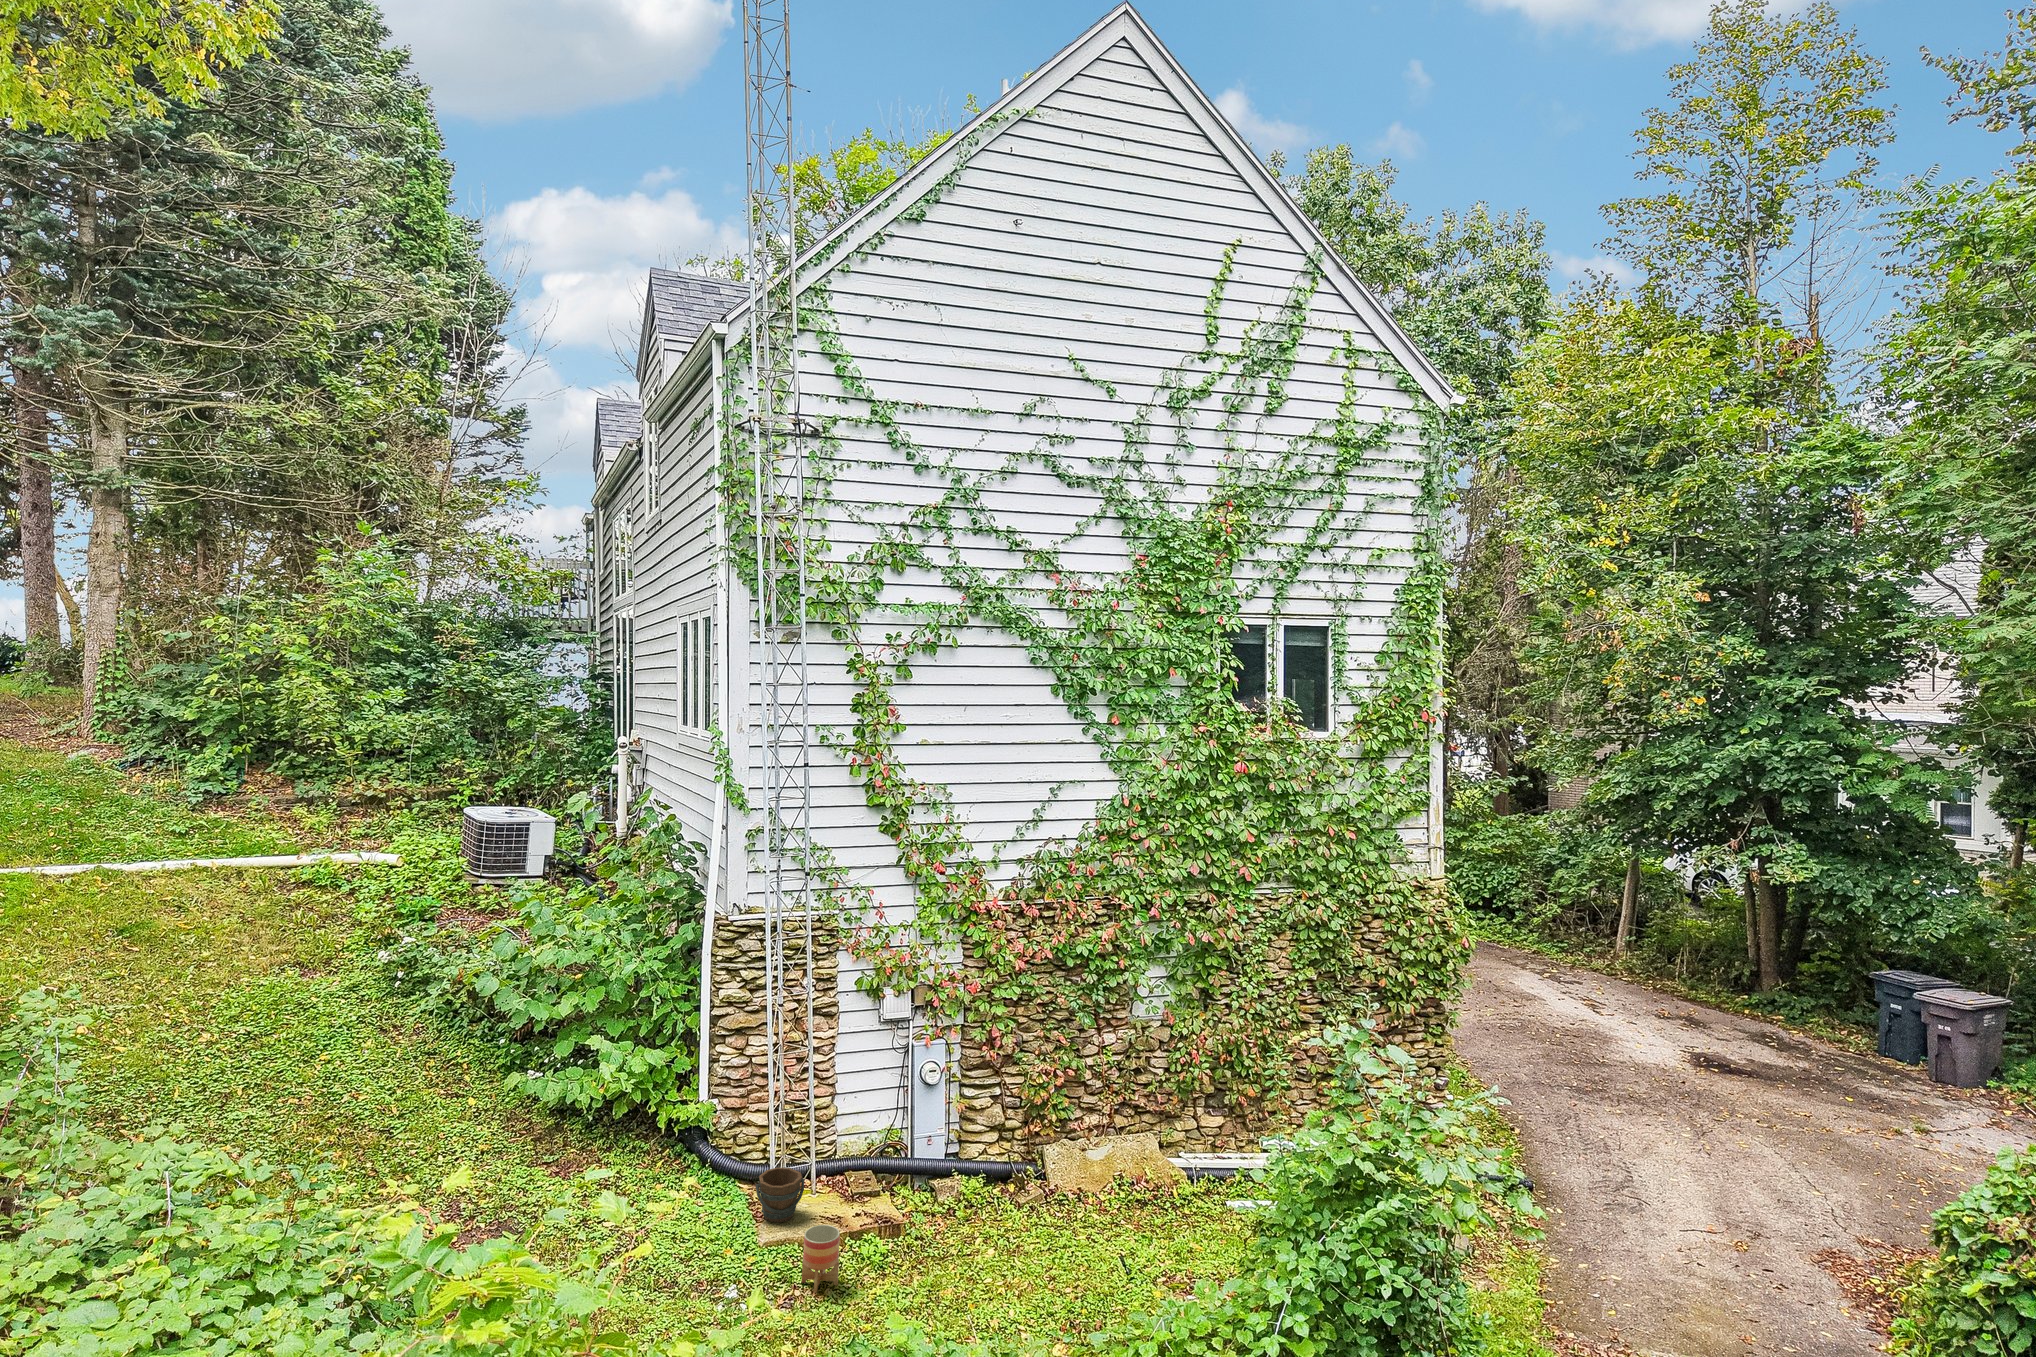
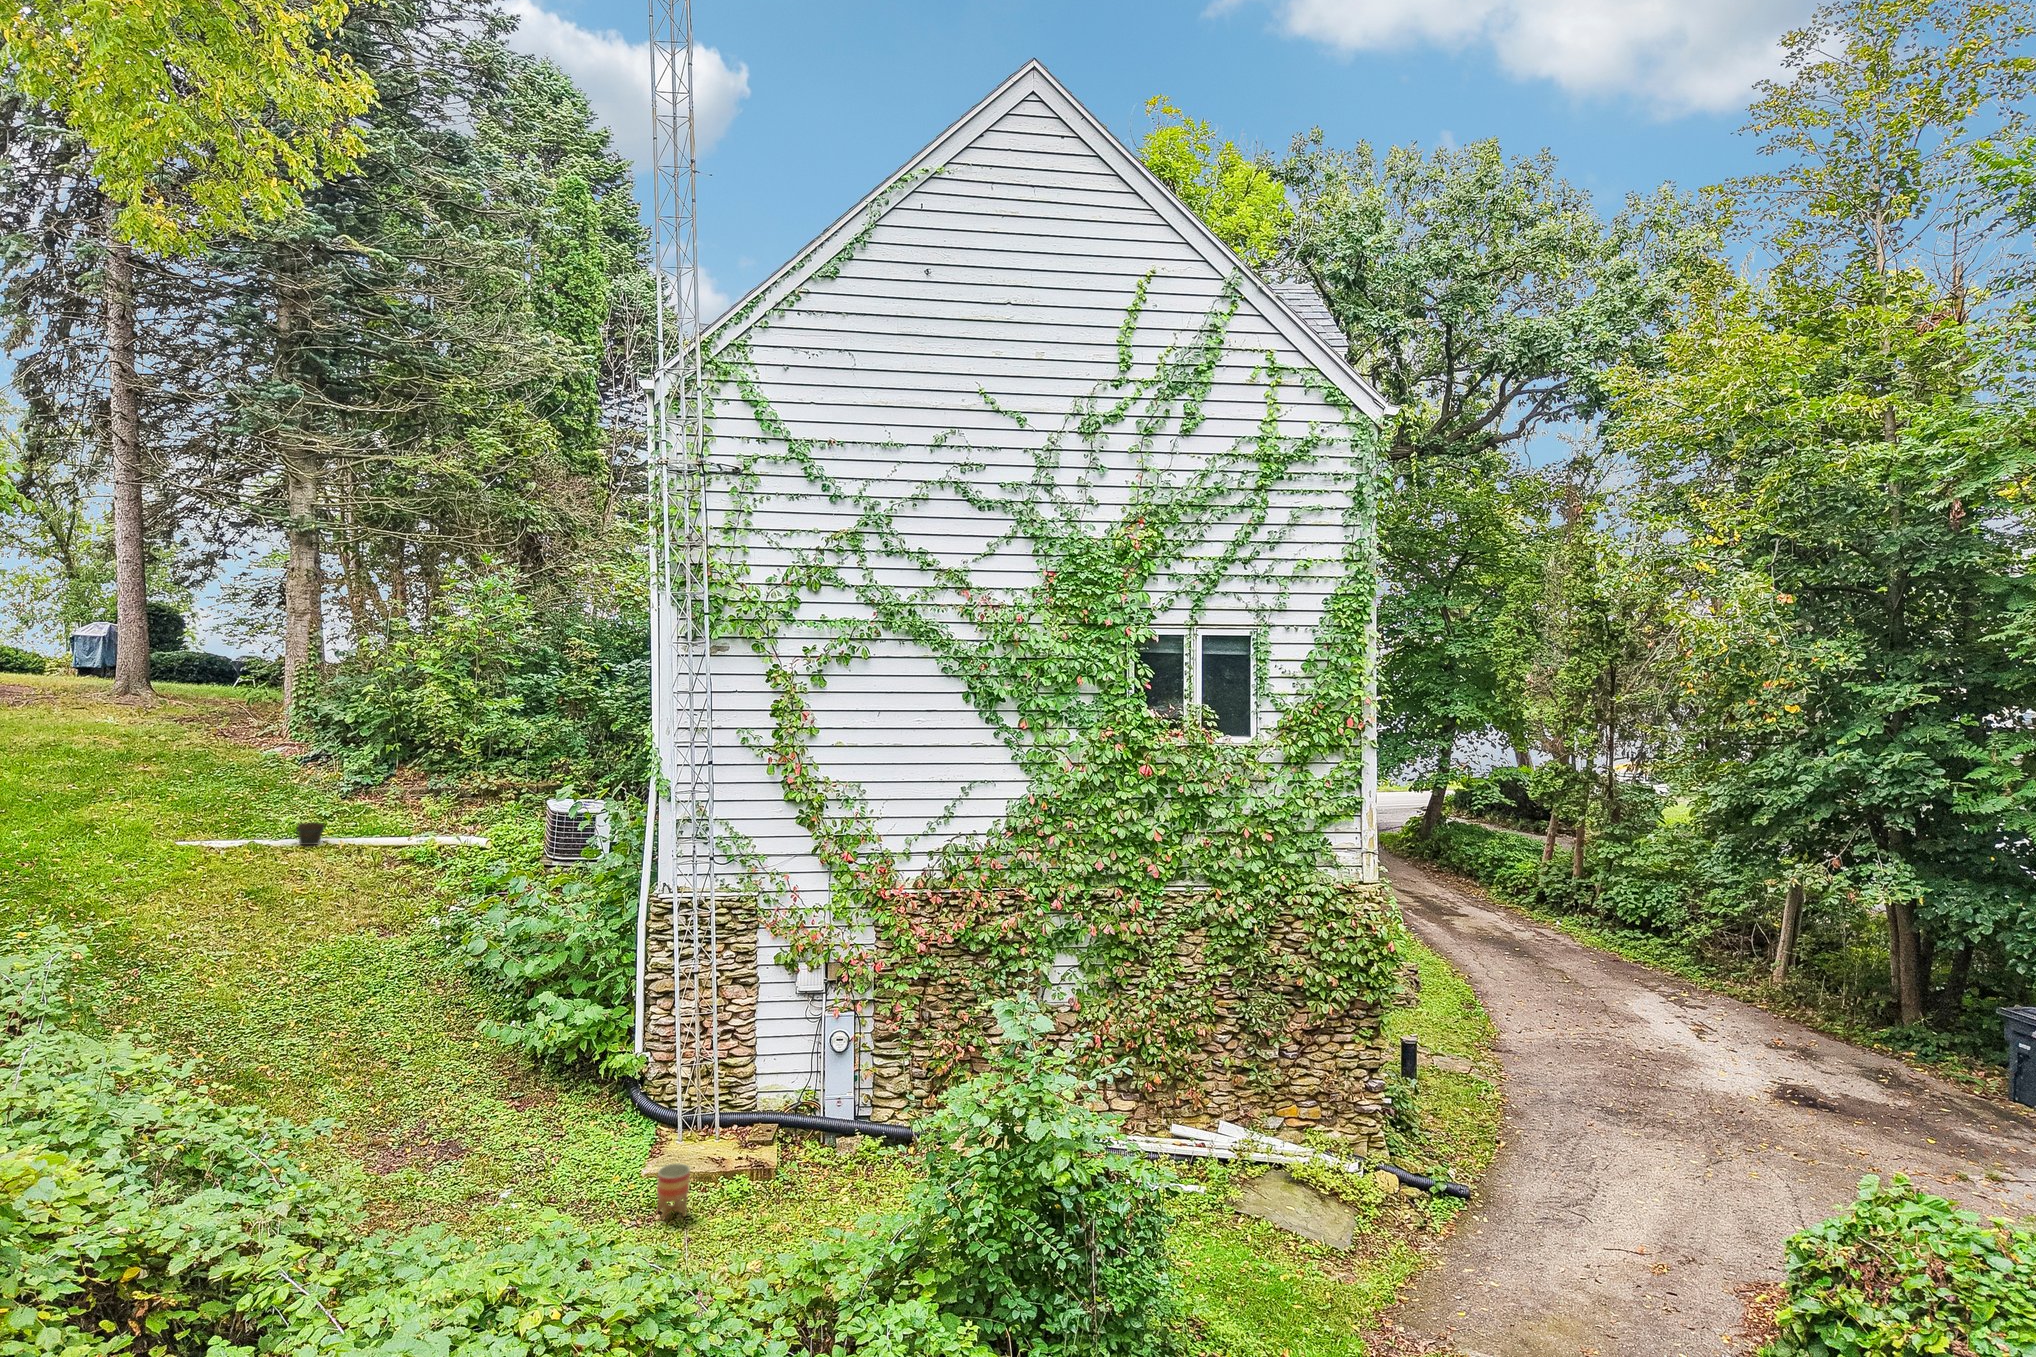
bucket: present [756,1167,804,1222] -> present [296,822,324,845]

